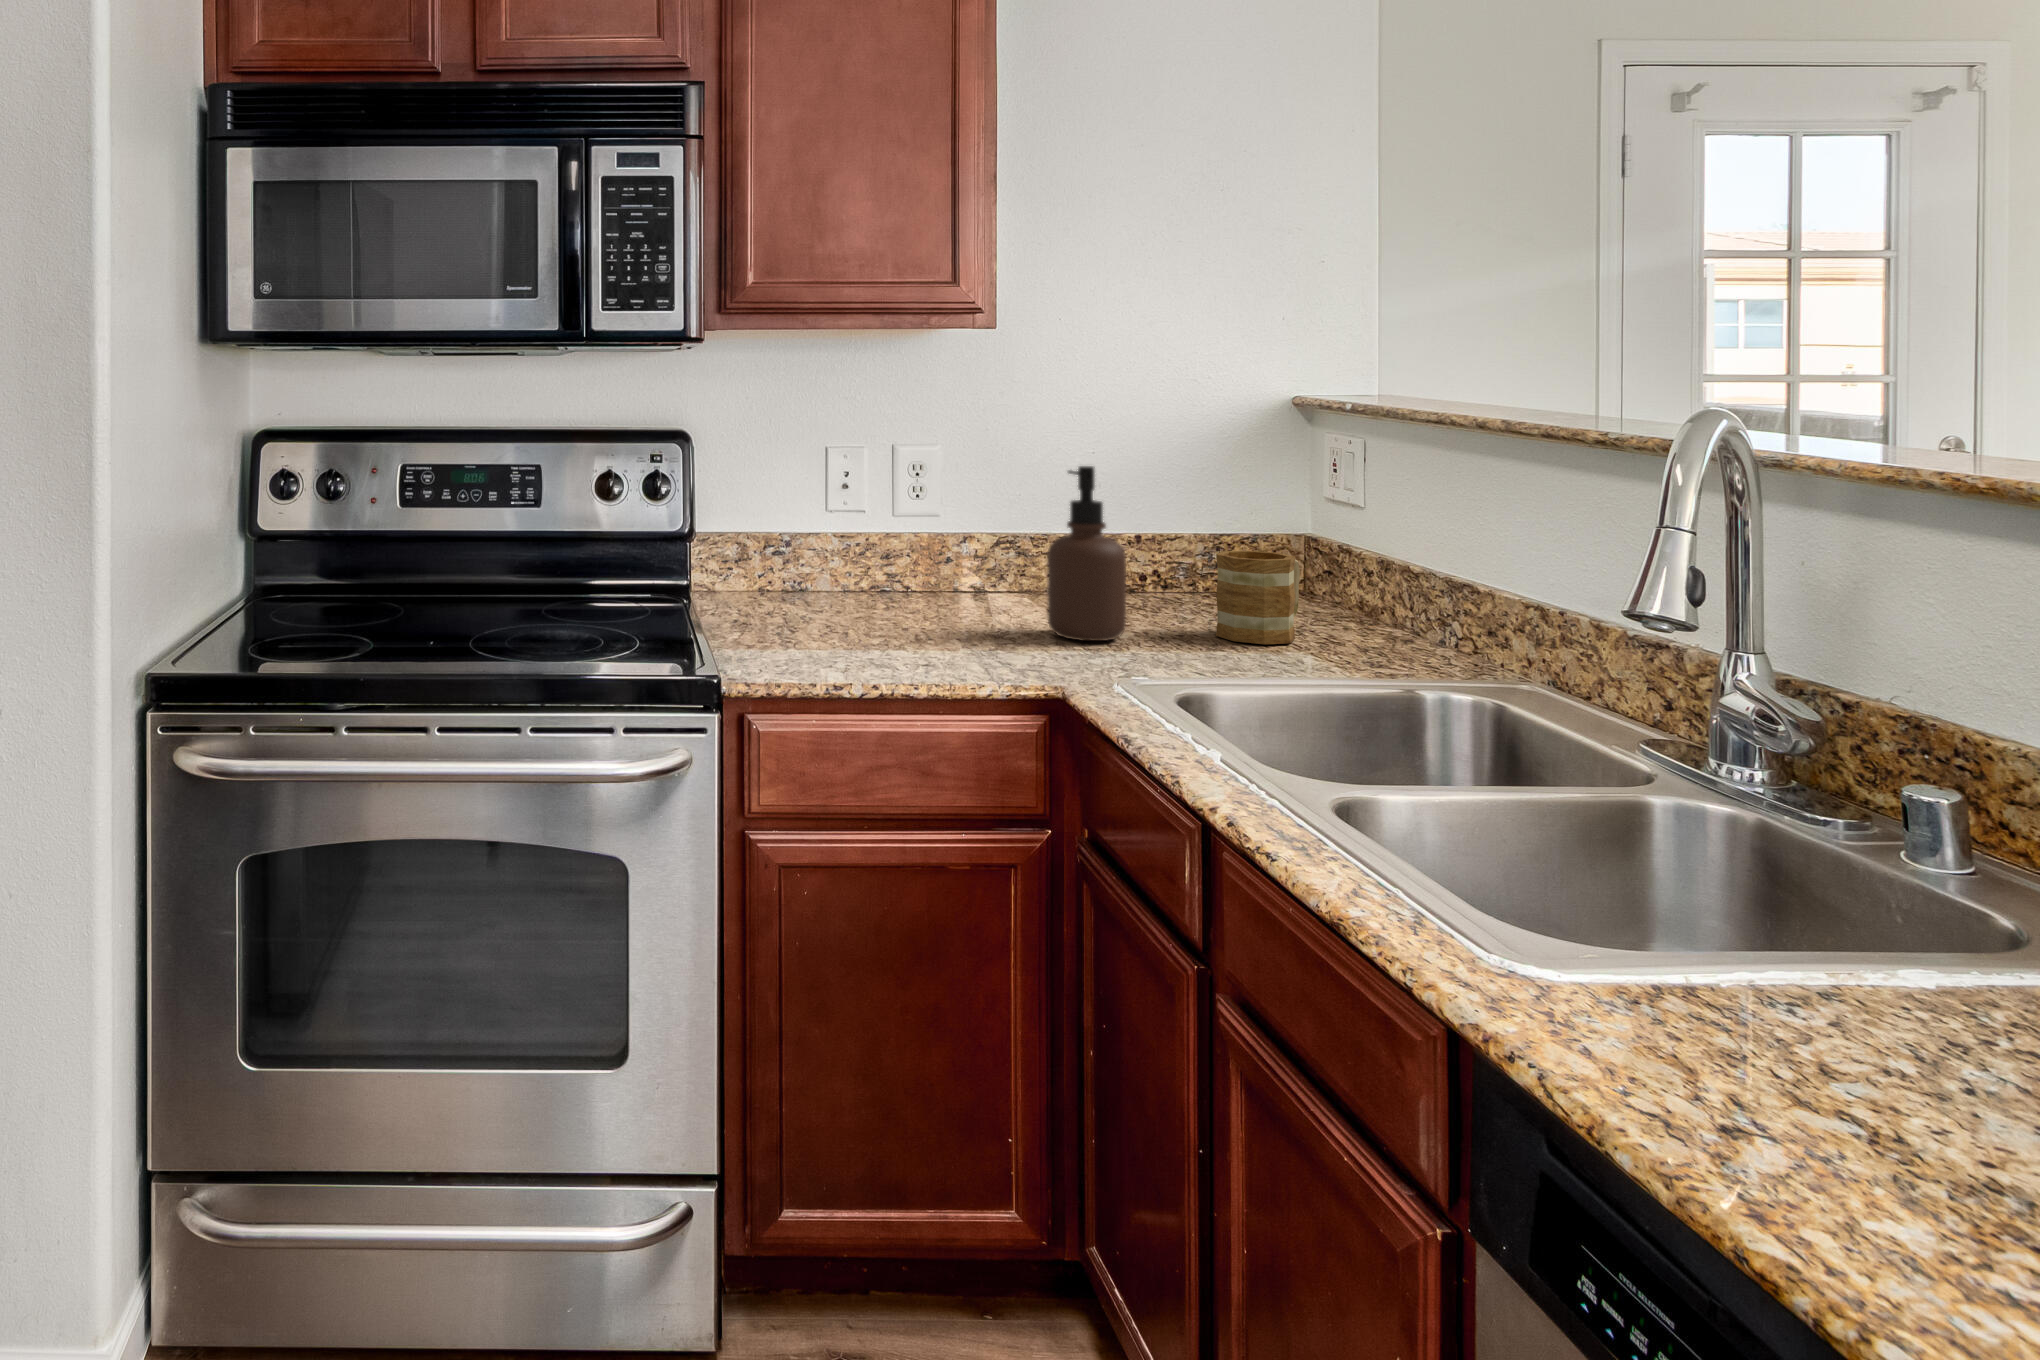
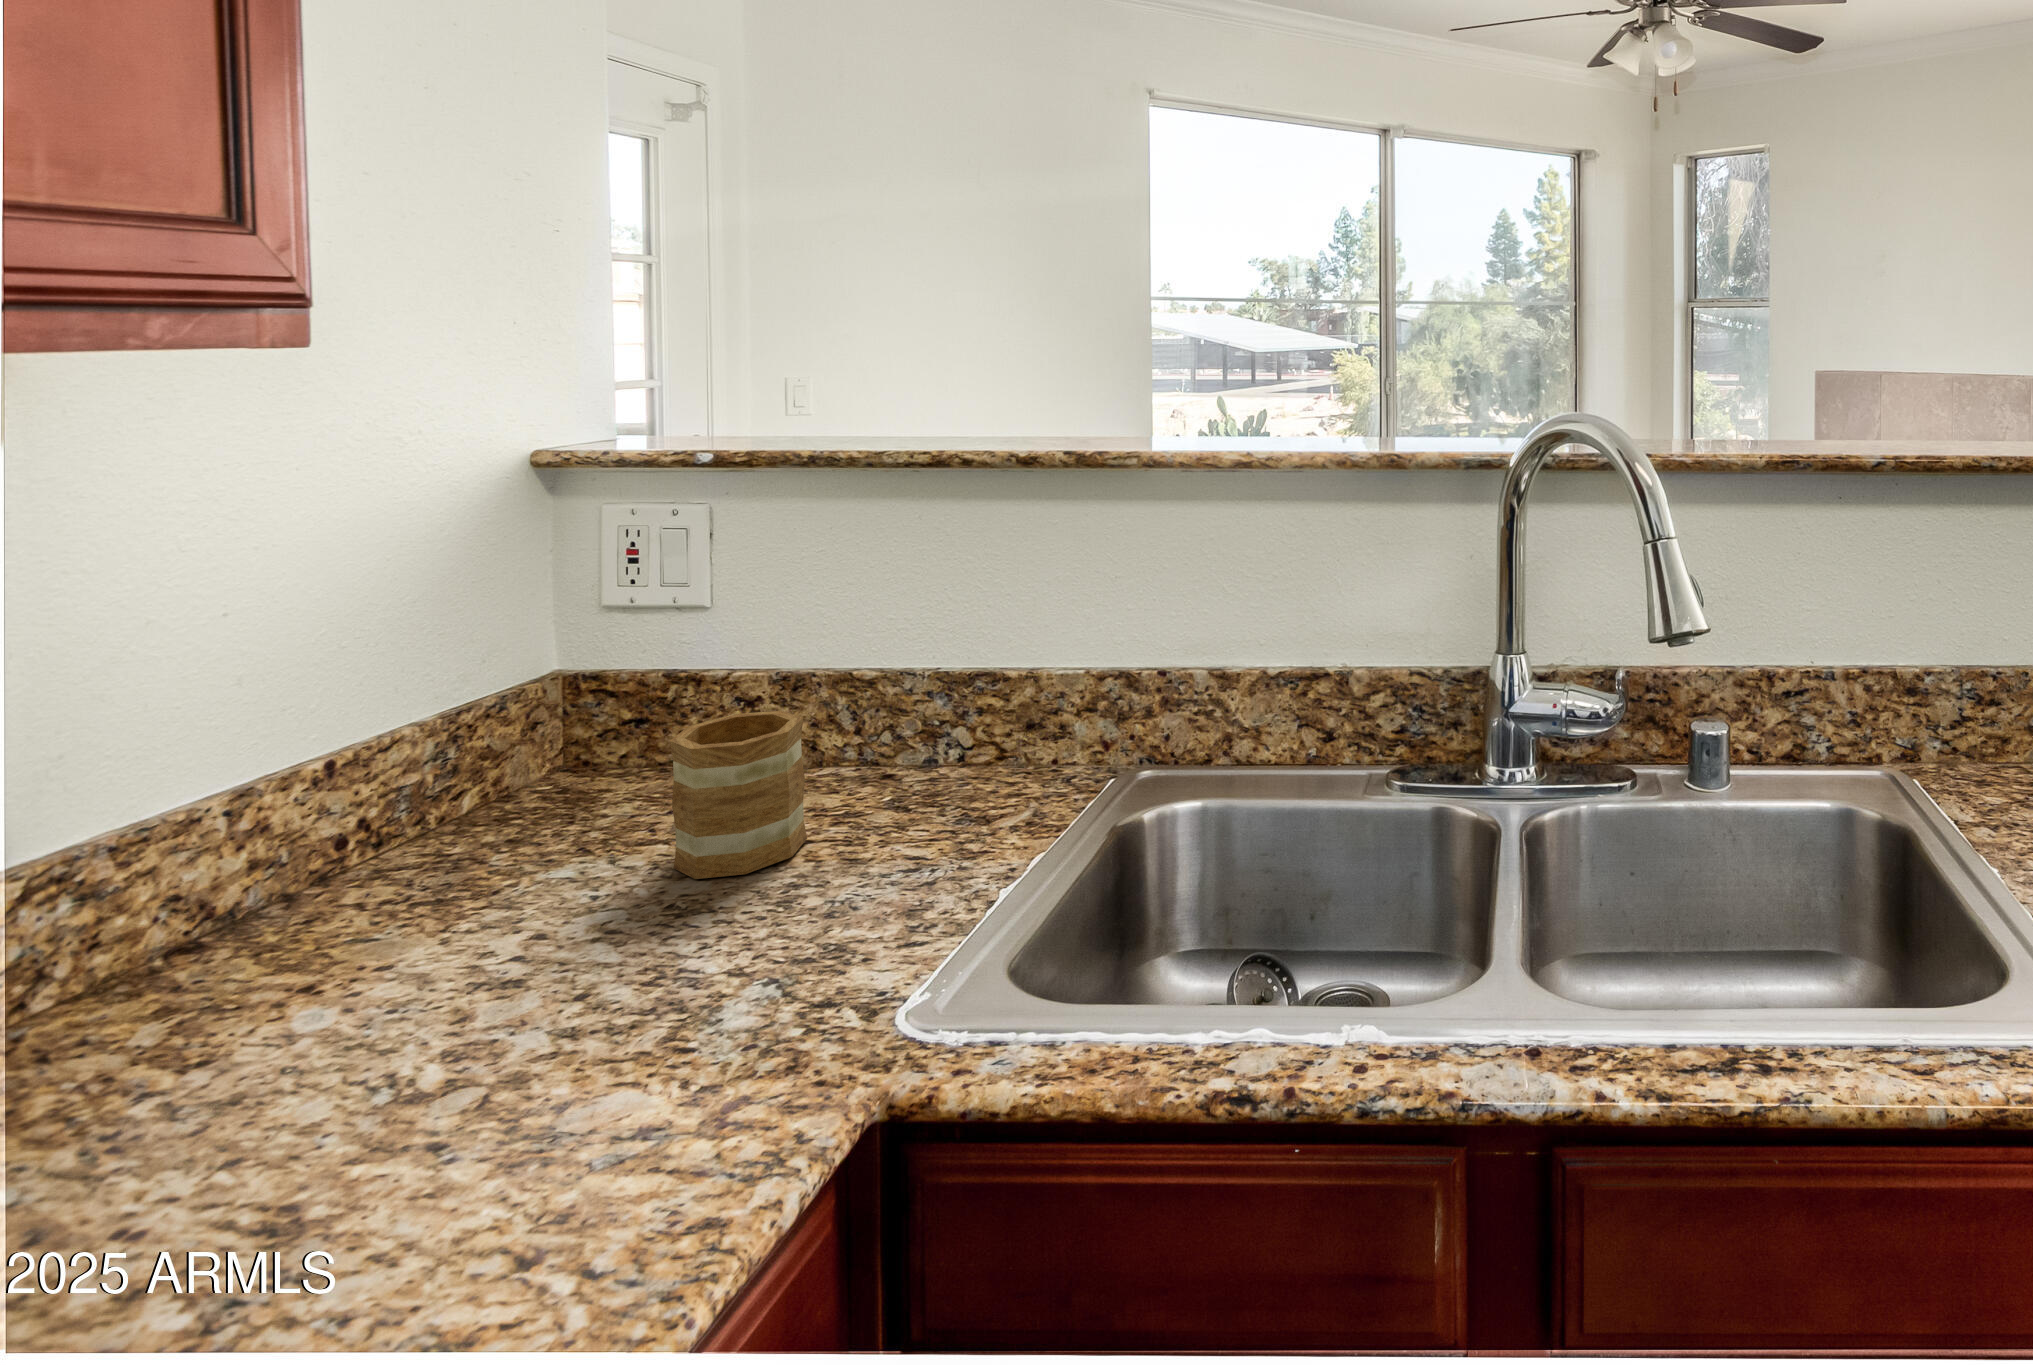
soap dispenser: present [1047,466,1126,641] -> none [447,664,636,1028]

